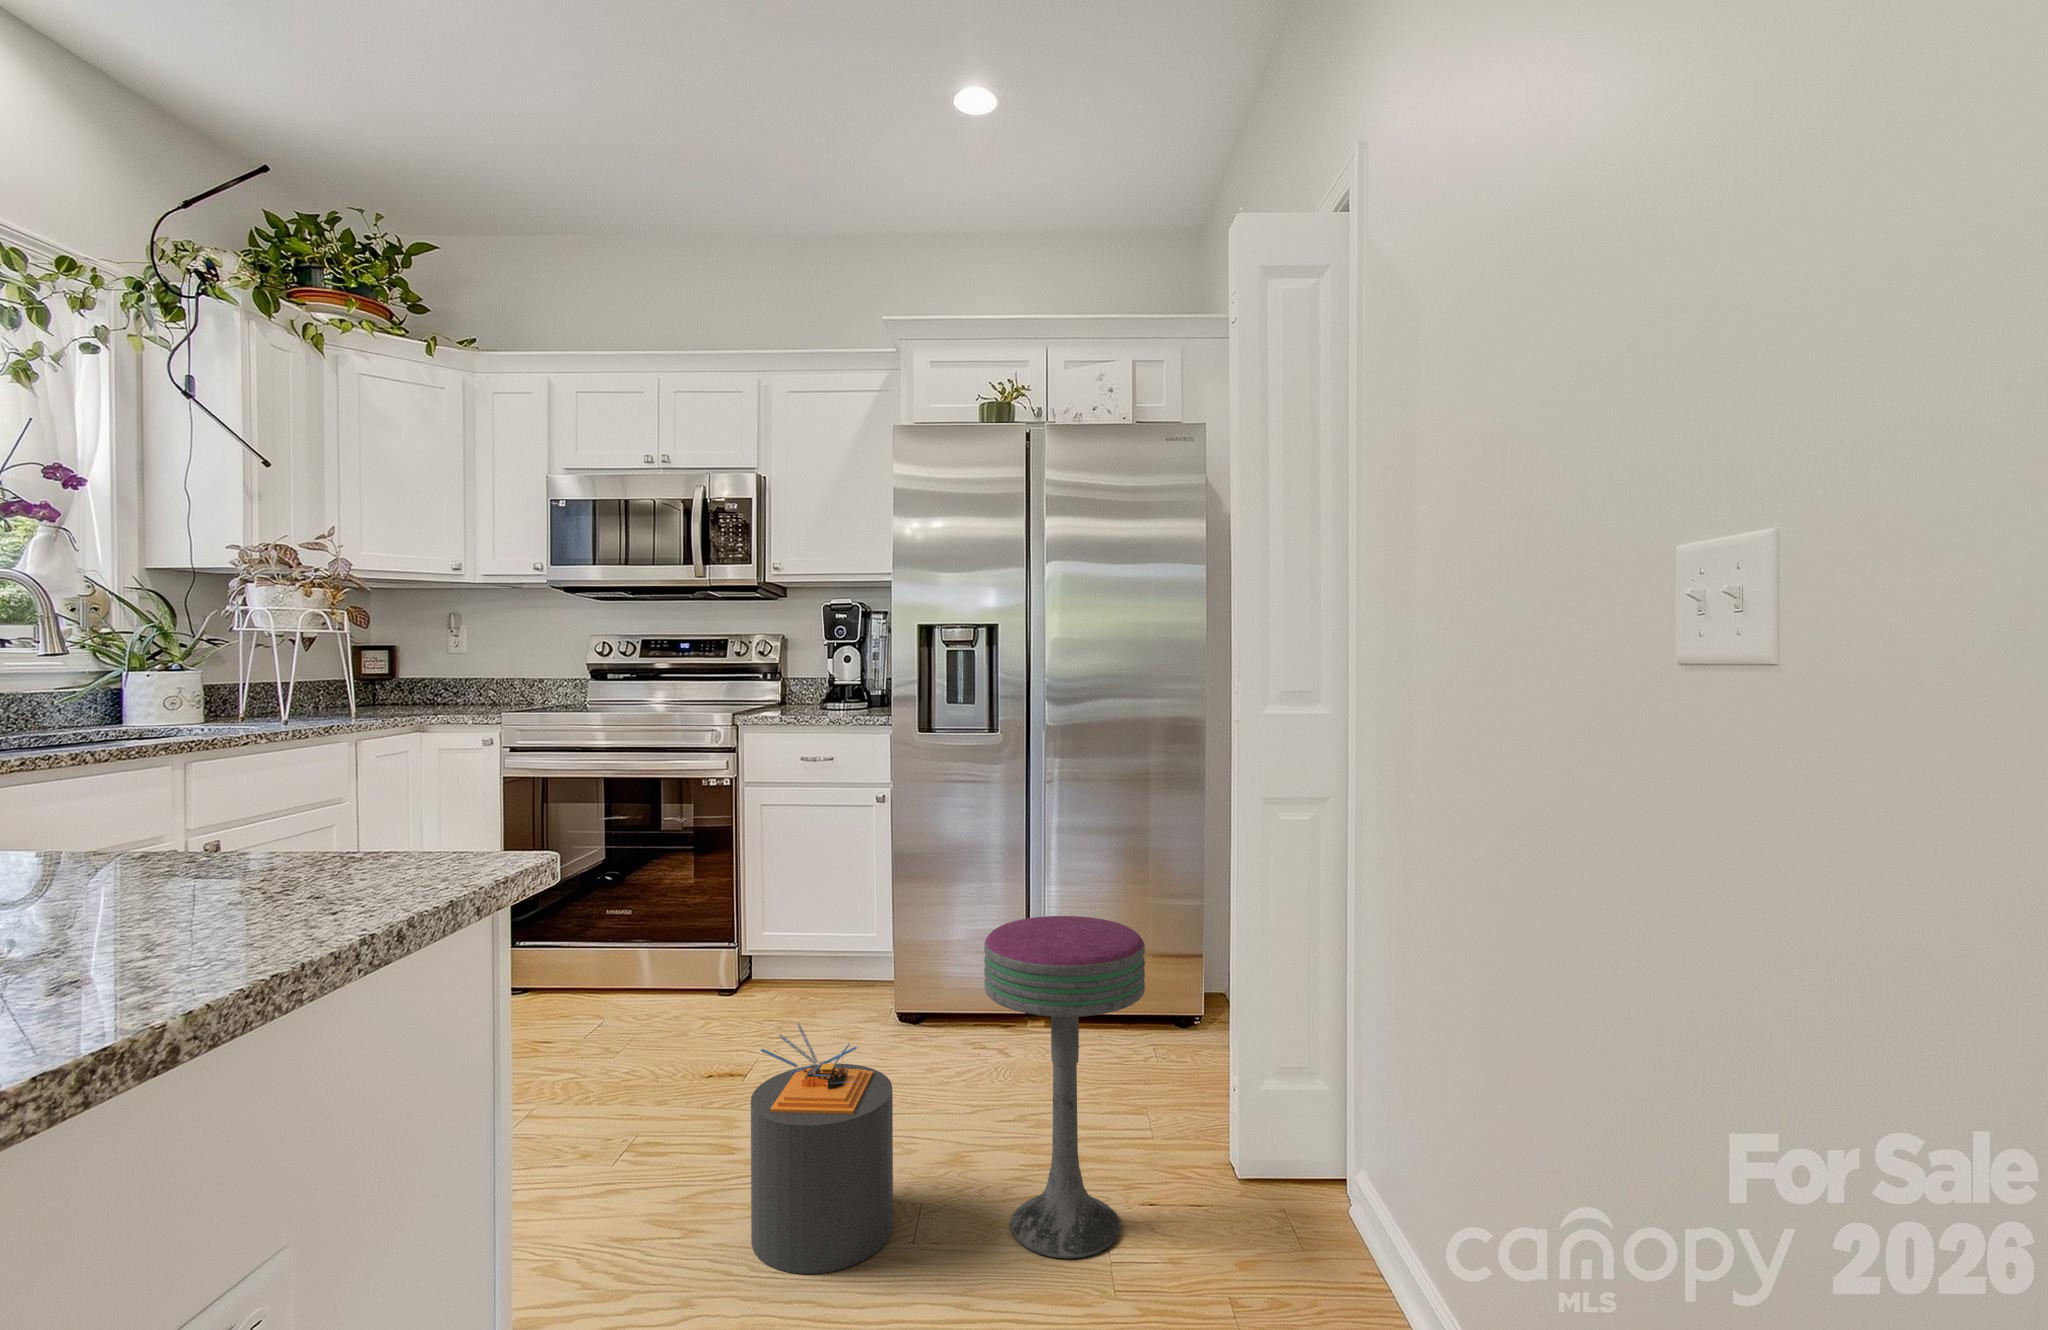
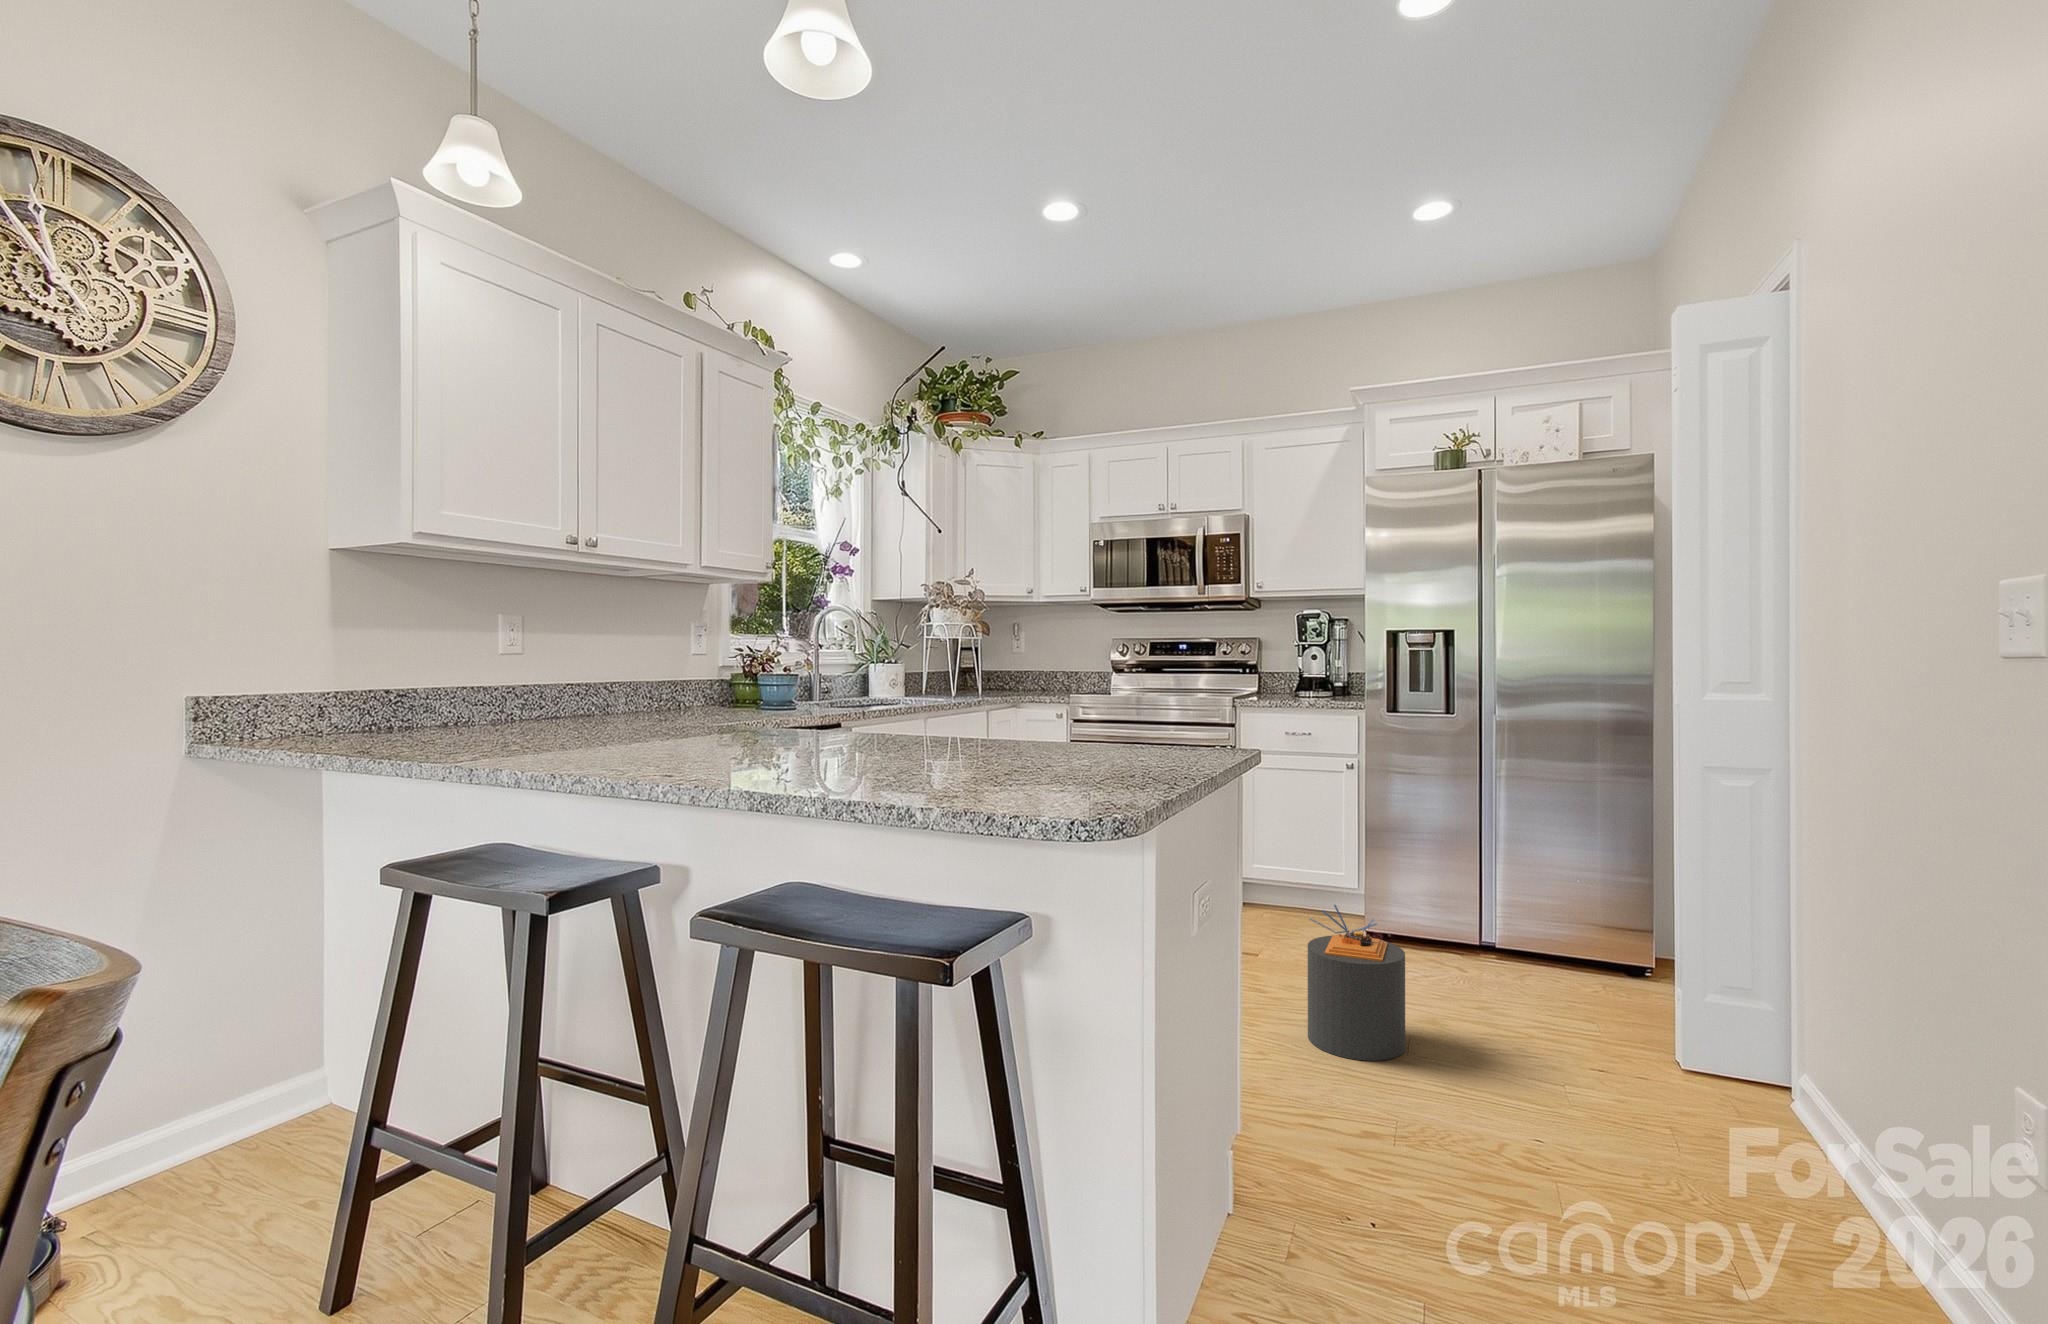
bar stool: present [984,916,1145,1259] -> none [1474,847,1604,1082]

